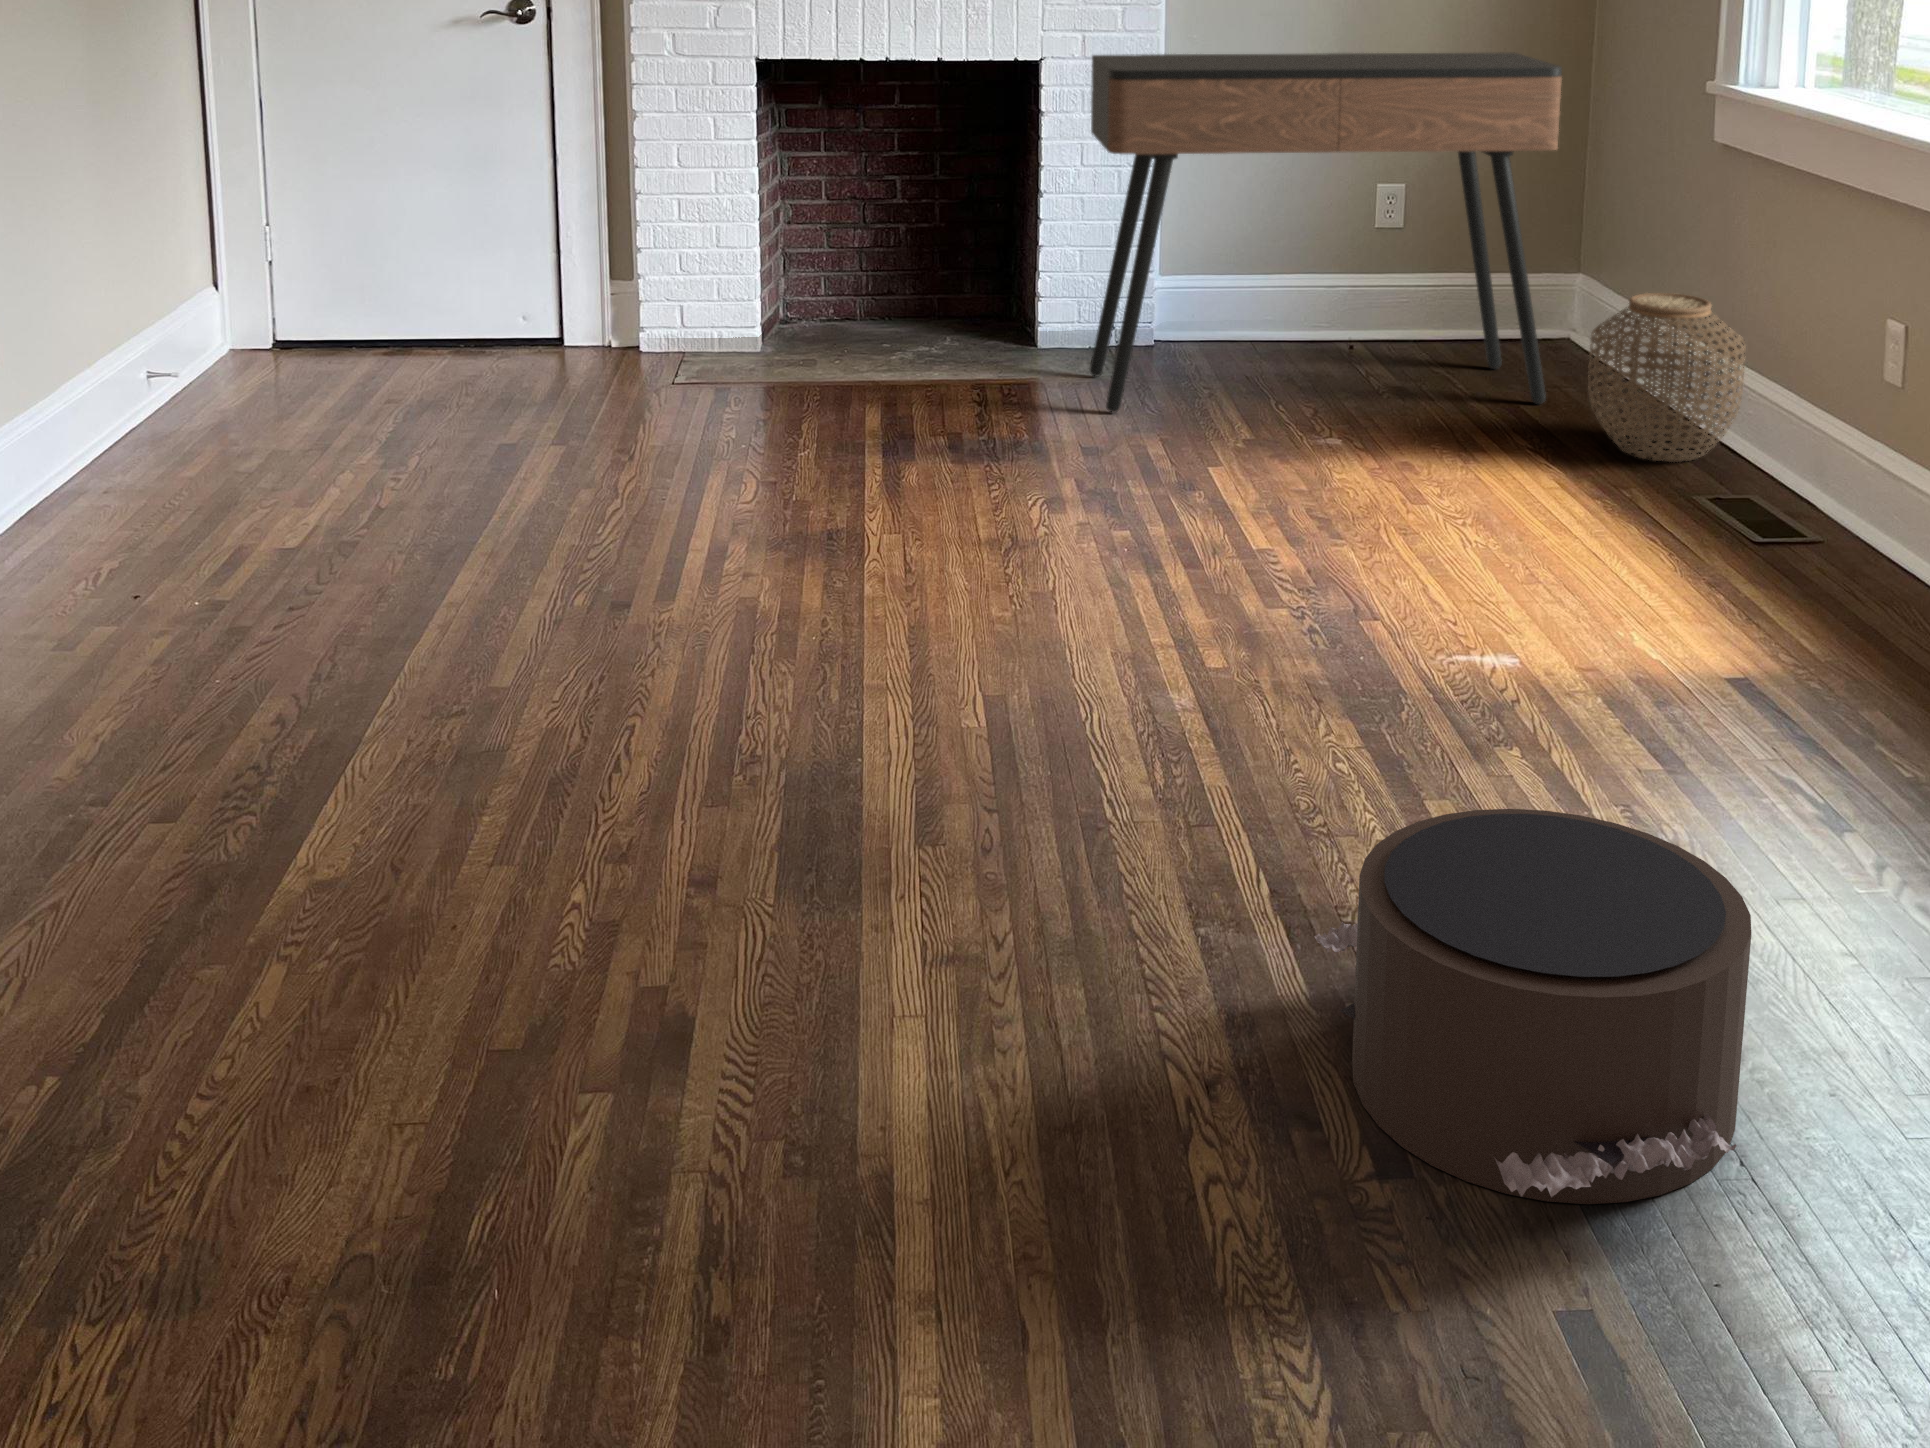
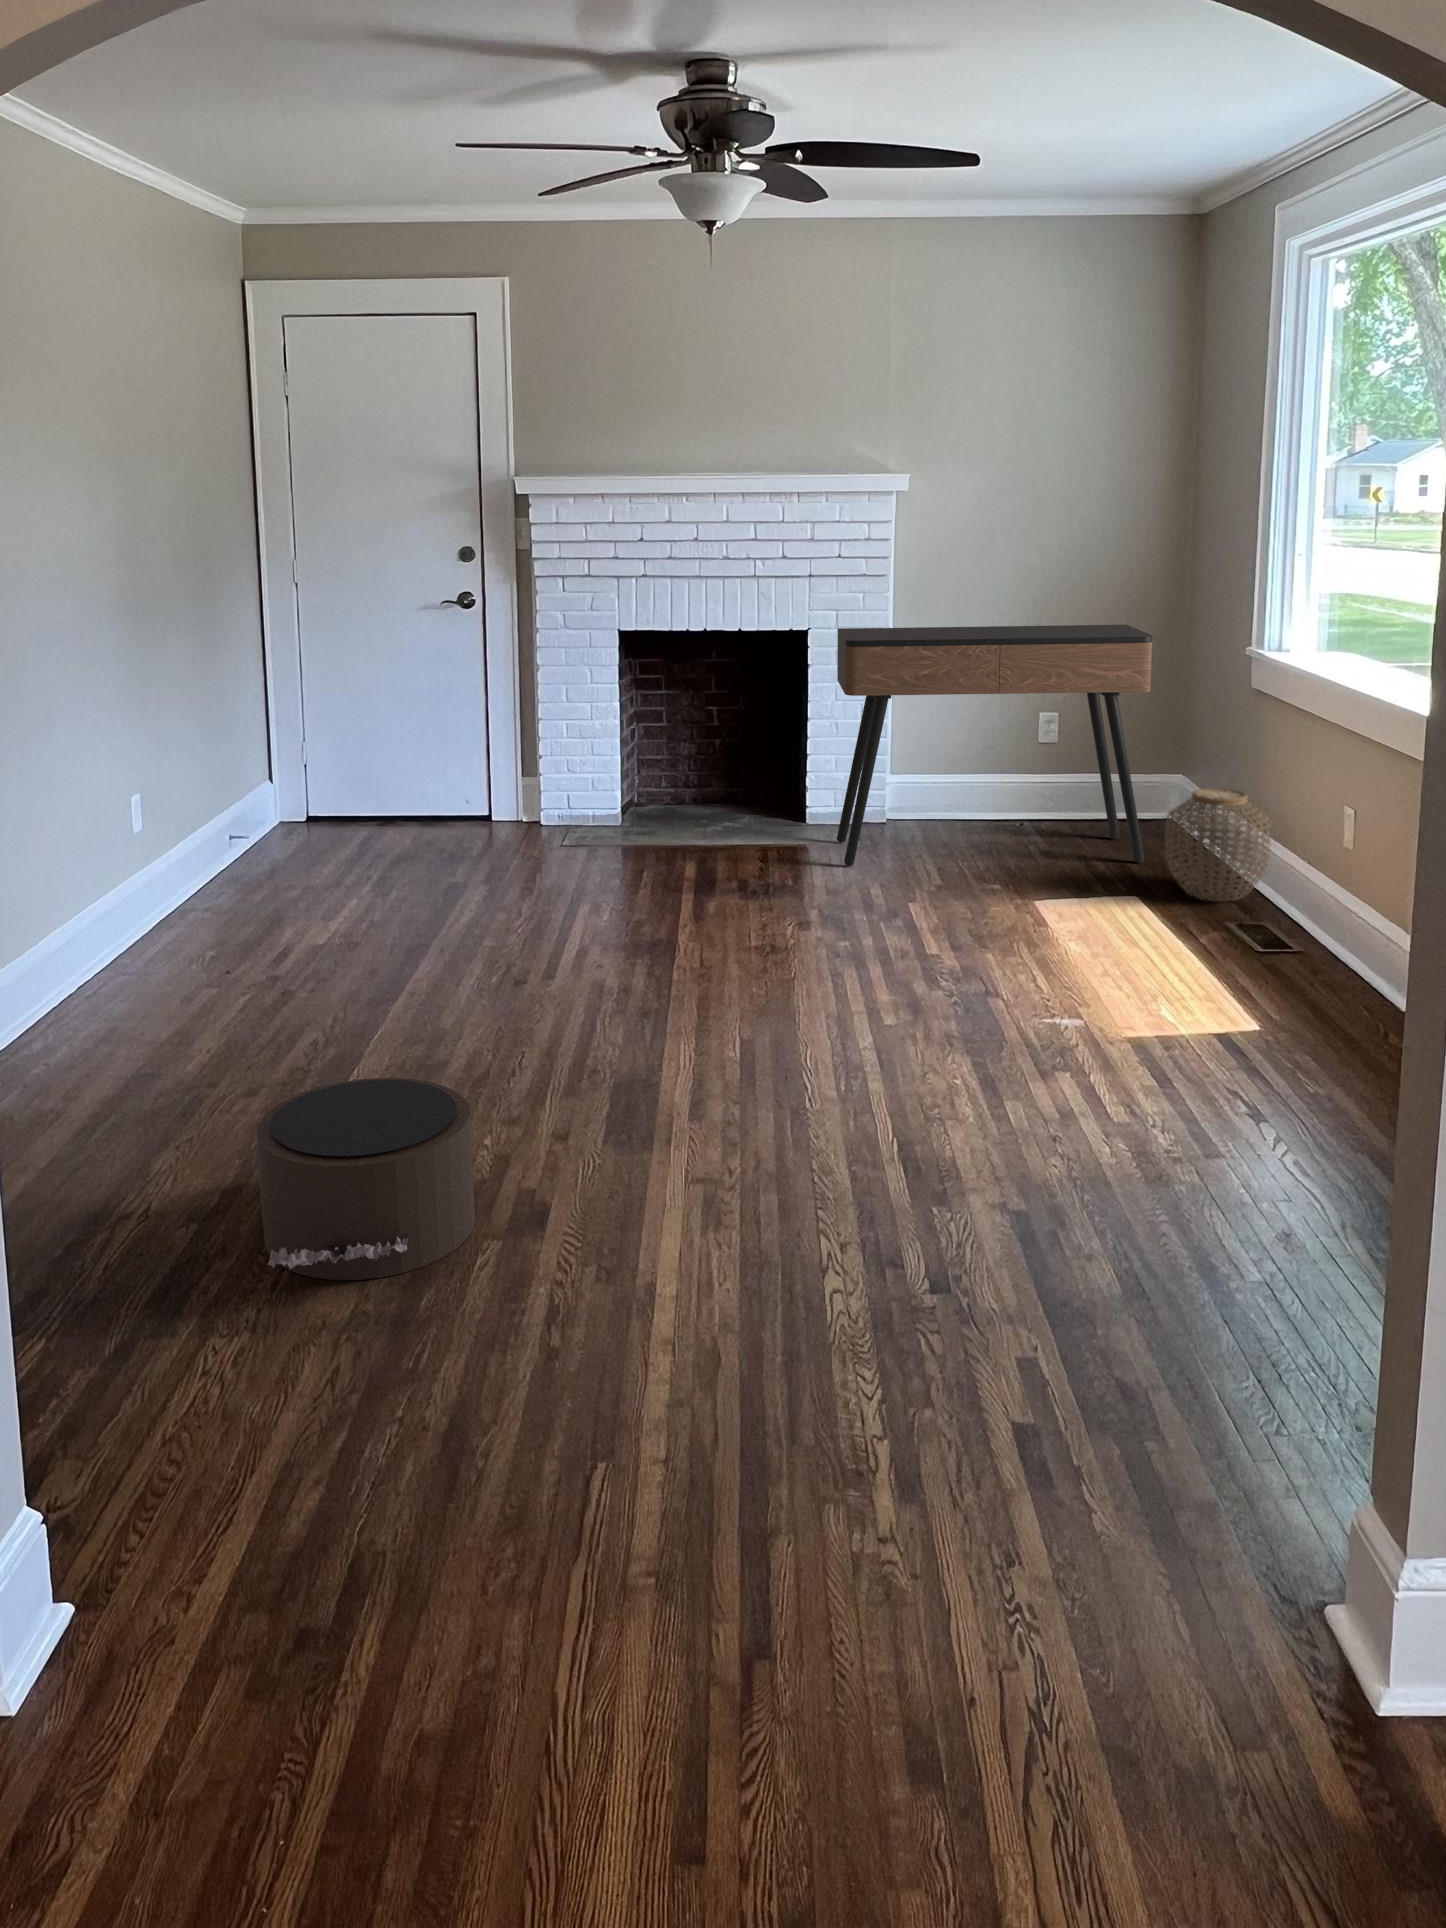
pouf: present [1315,809,1751,1204] -> present [256,1078,475,1280]

